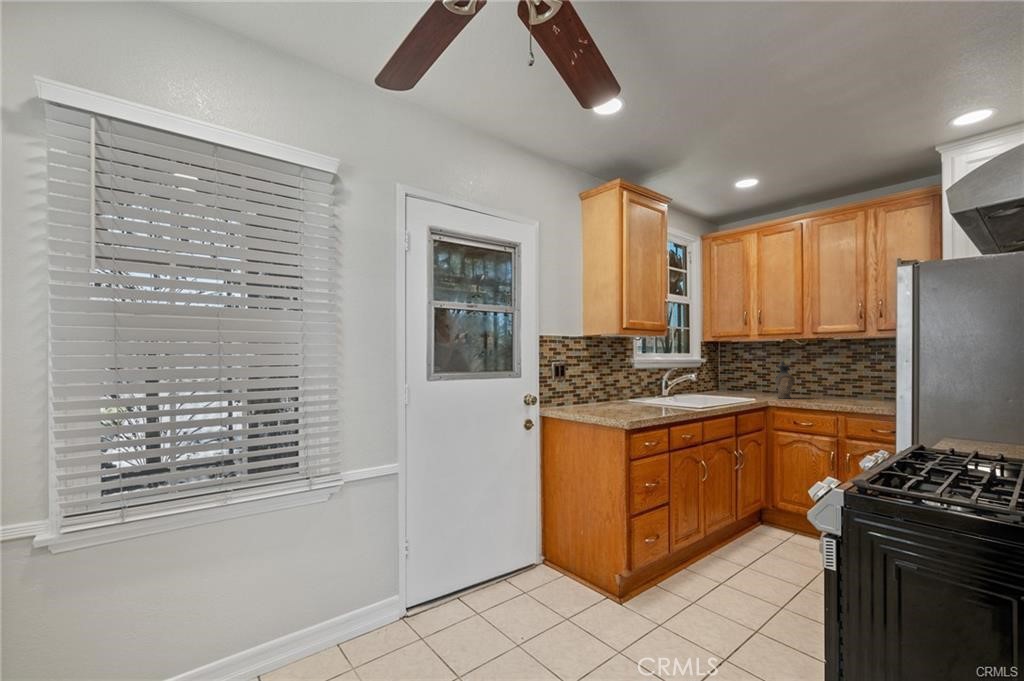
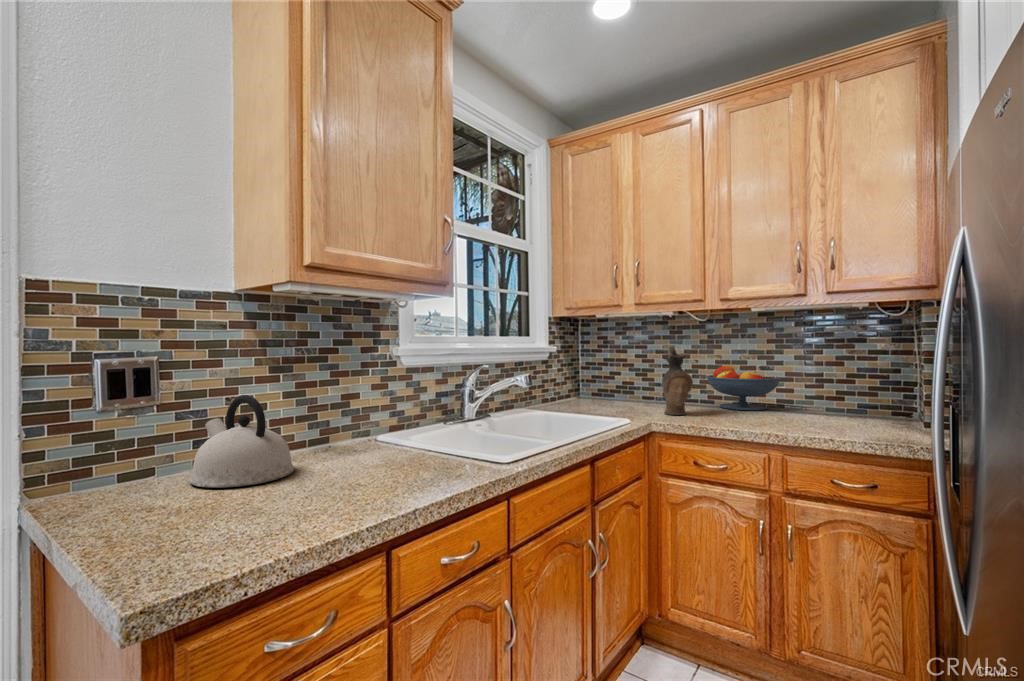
fruit bowl: none [805,371,854,398] -> present [707,366,780,410]
kettle: none [578,377,615,409] -> present [189,395,294,488]

